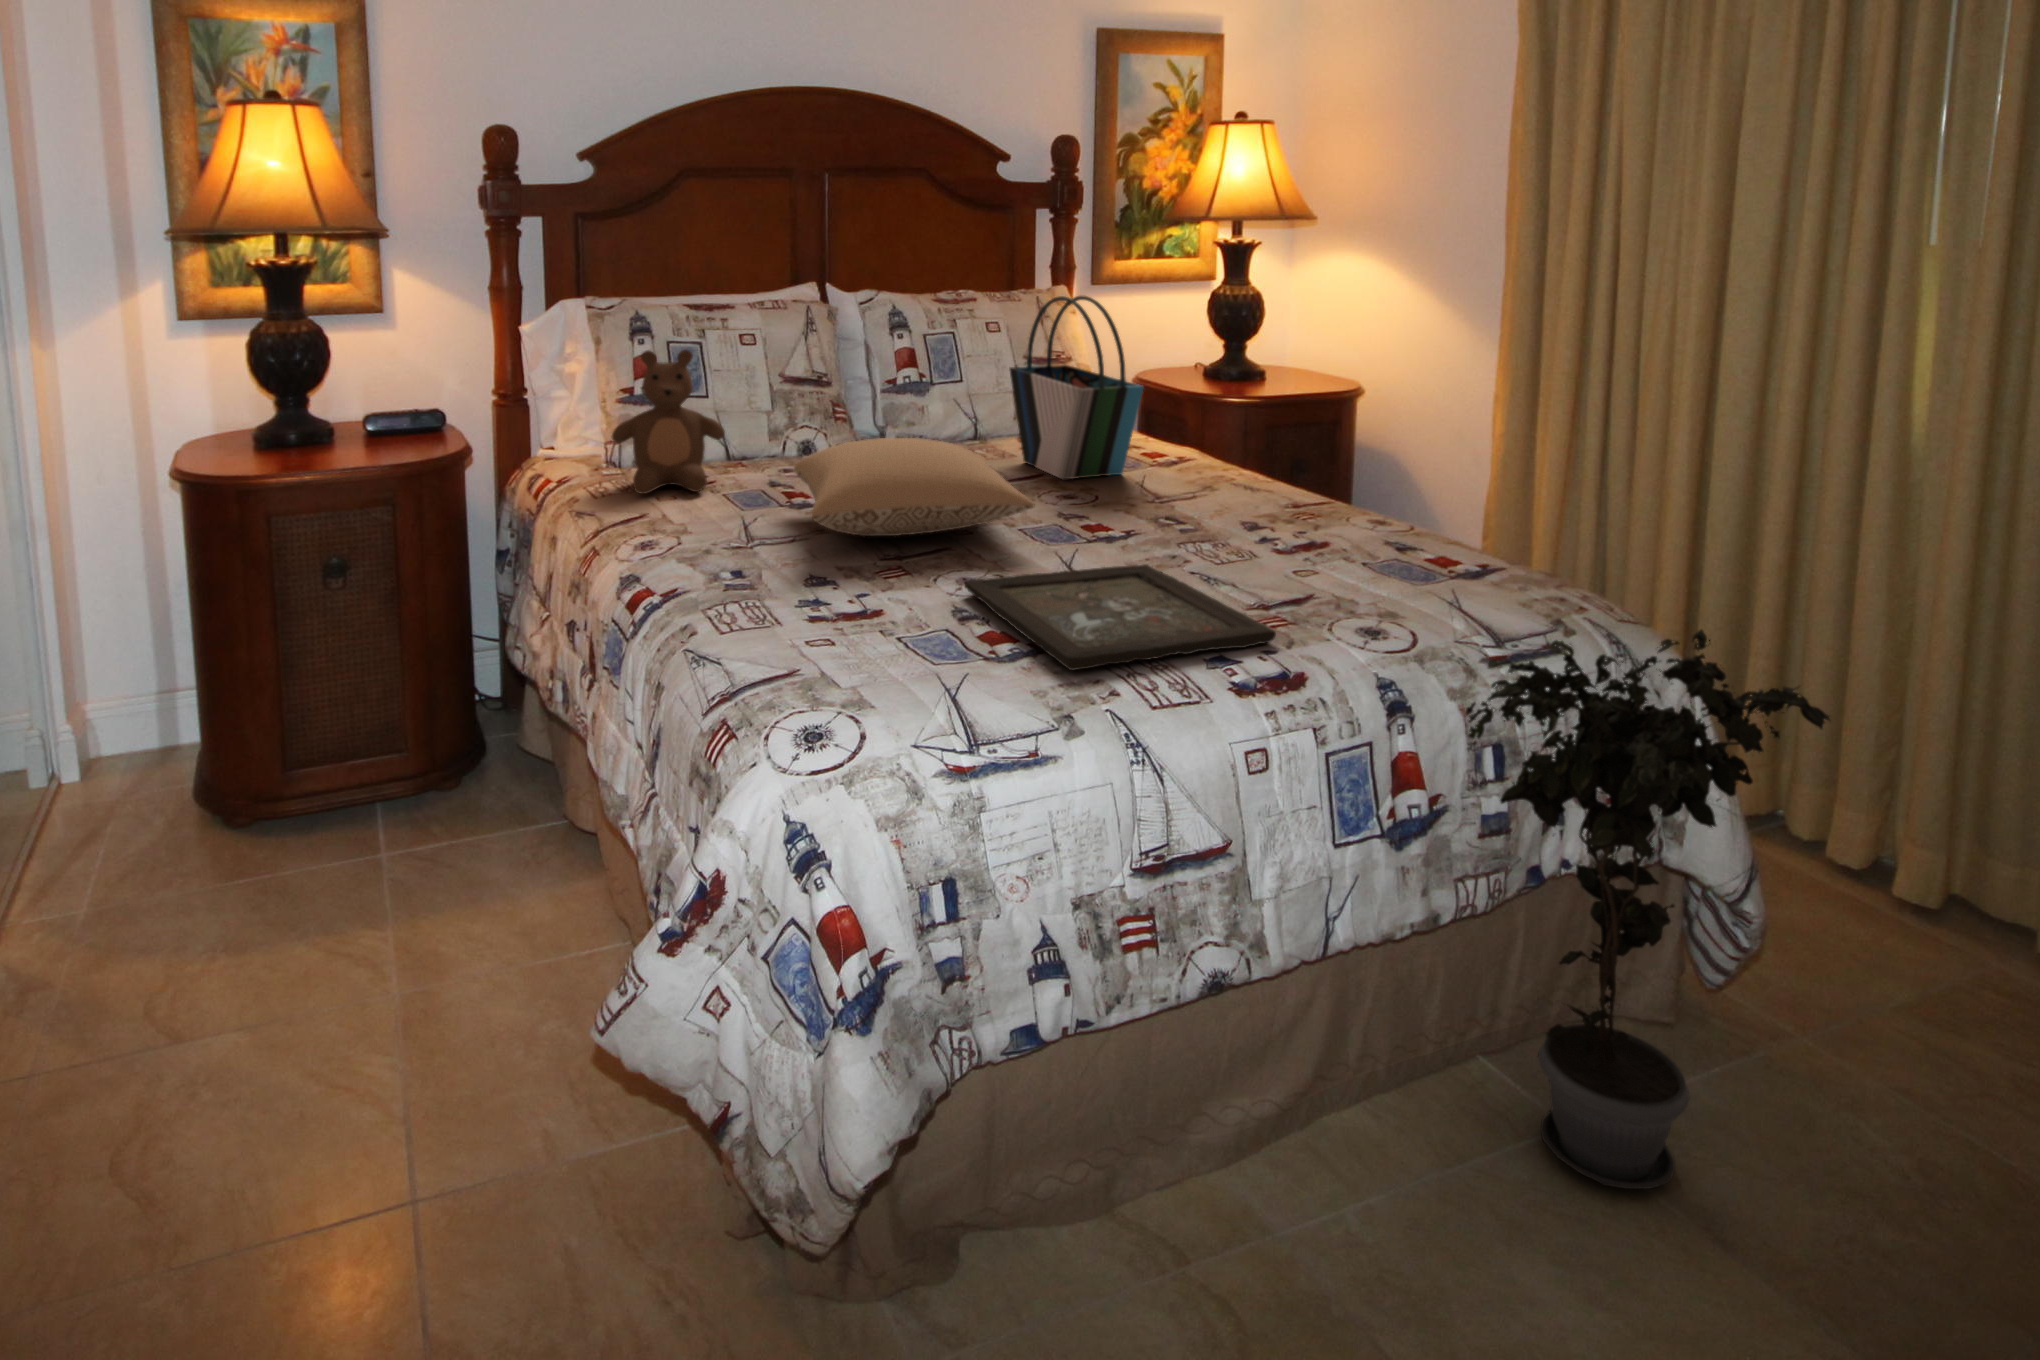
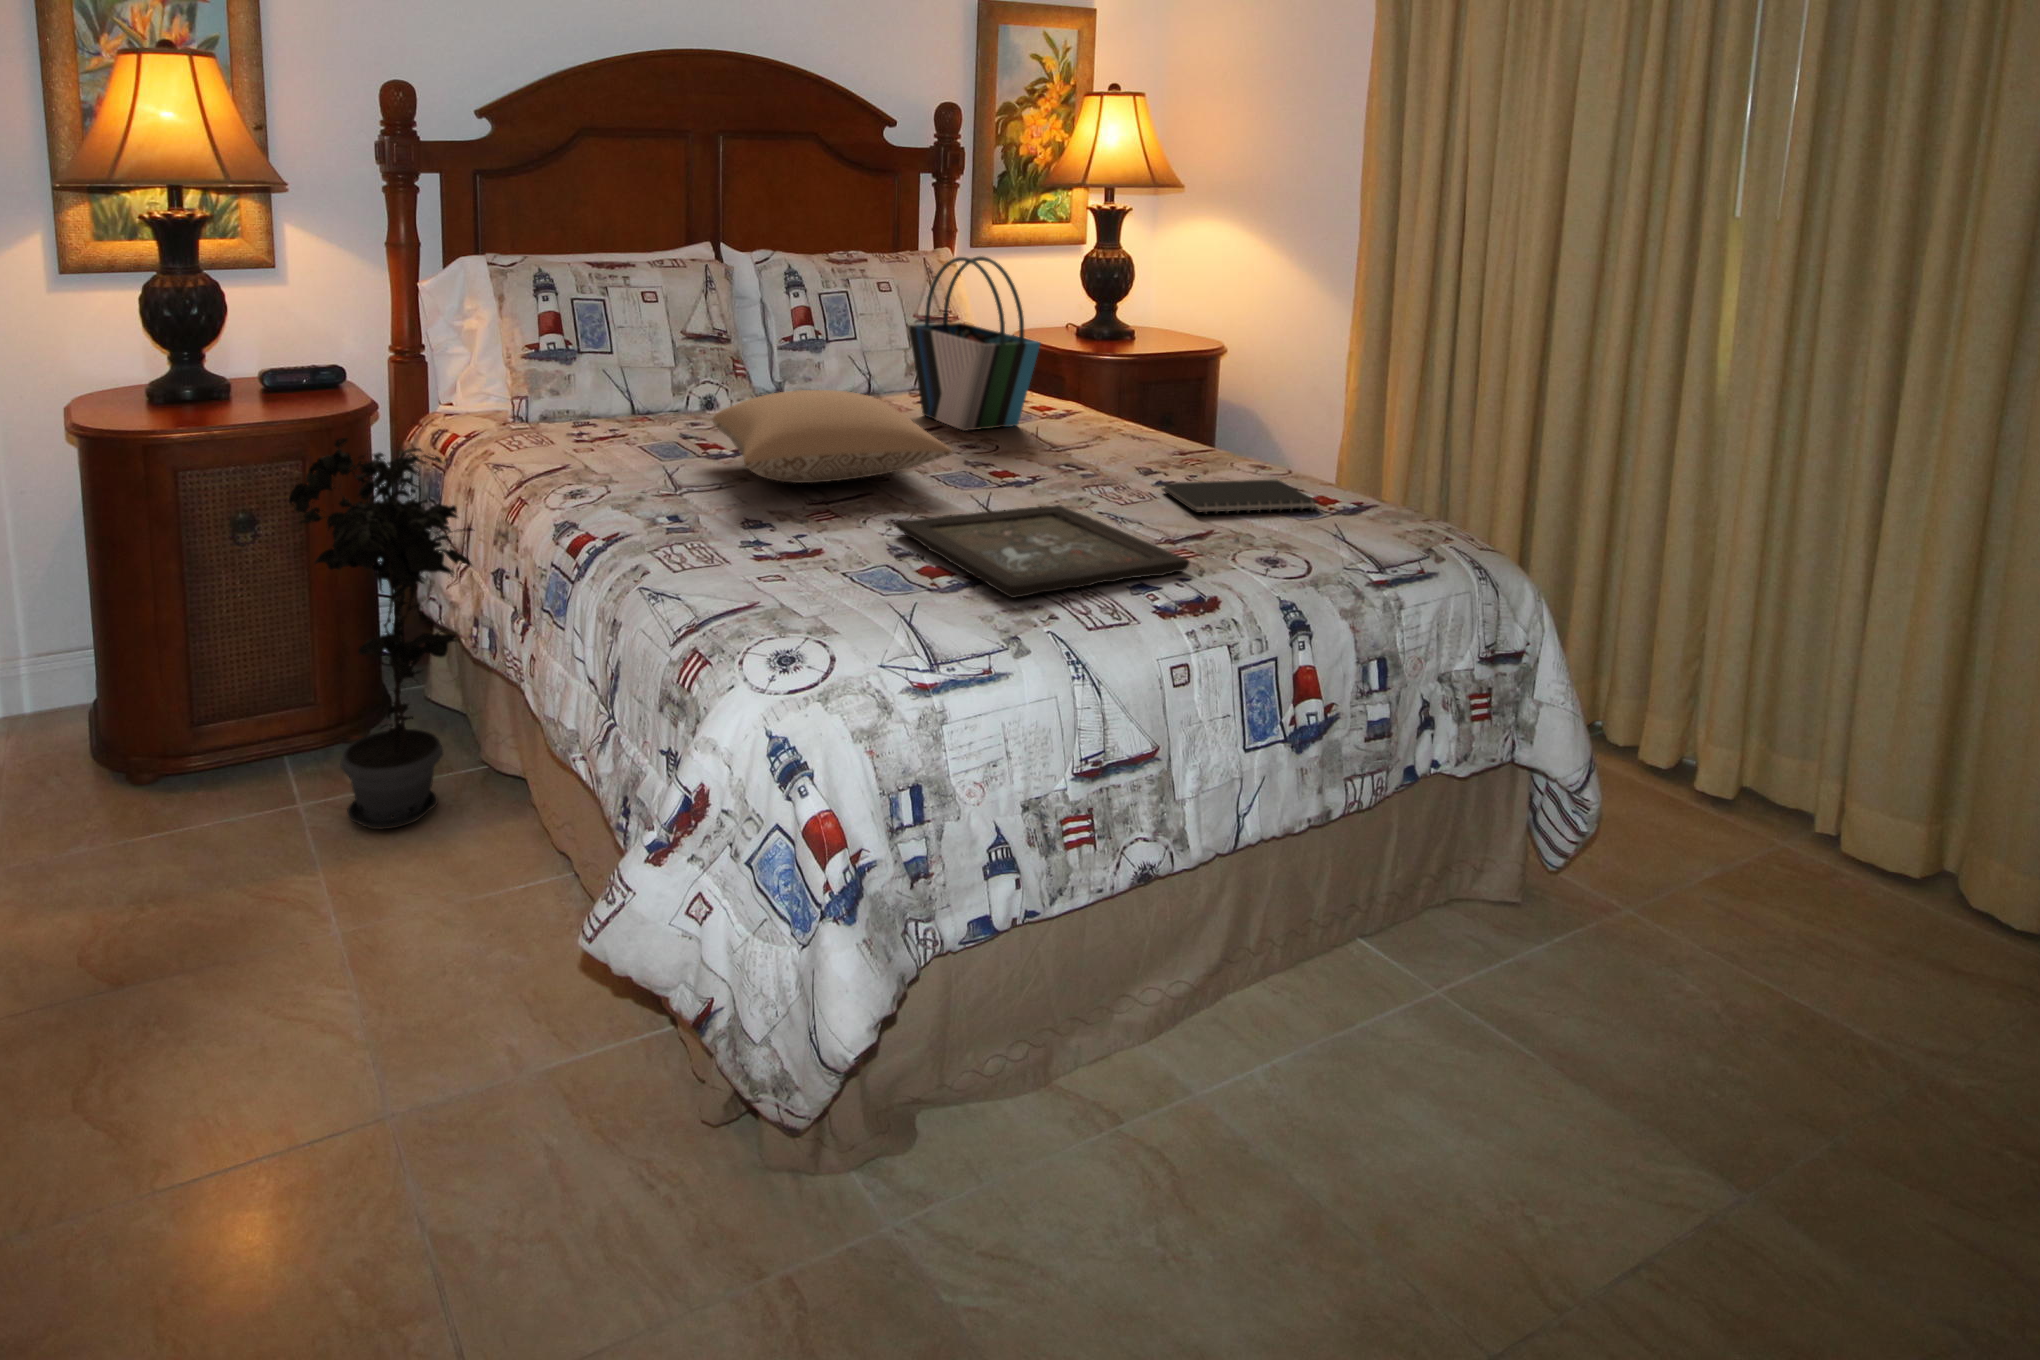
teddy bear: present [612,350,725,494] -> none [524,305,636,447]
notebook: none [1263,538,1437,577] -> present [1162,480,1318,514]
potted plant: present [1466,630,1830,1189] -> present [289,438,475,830]

